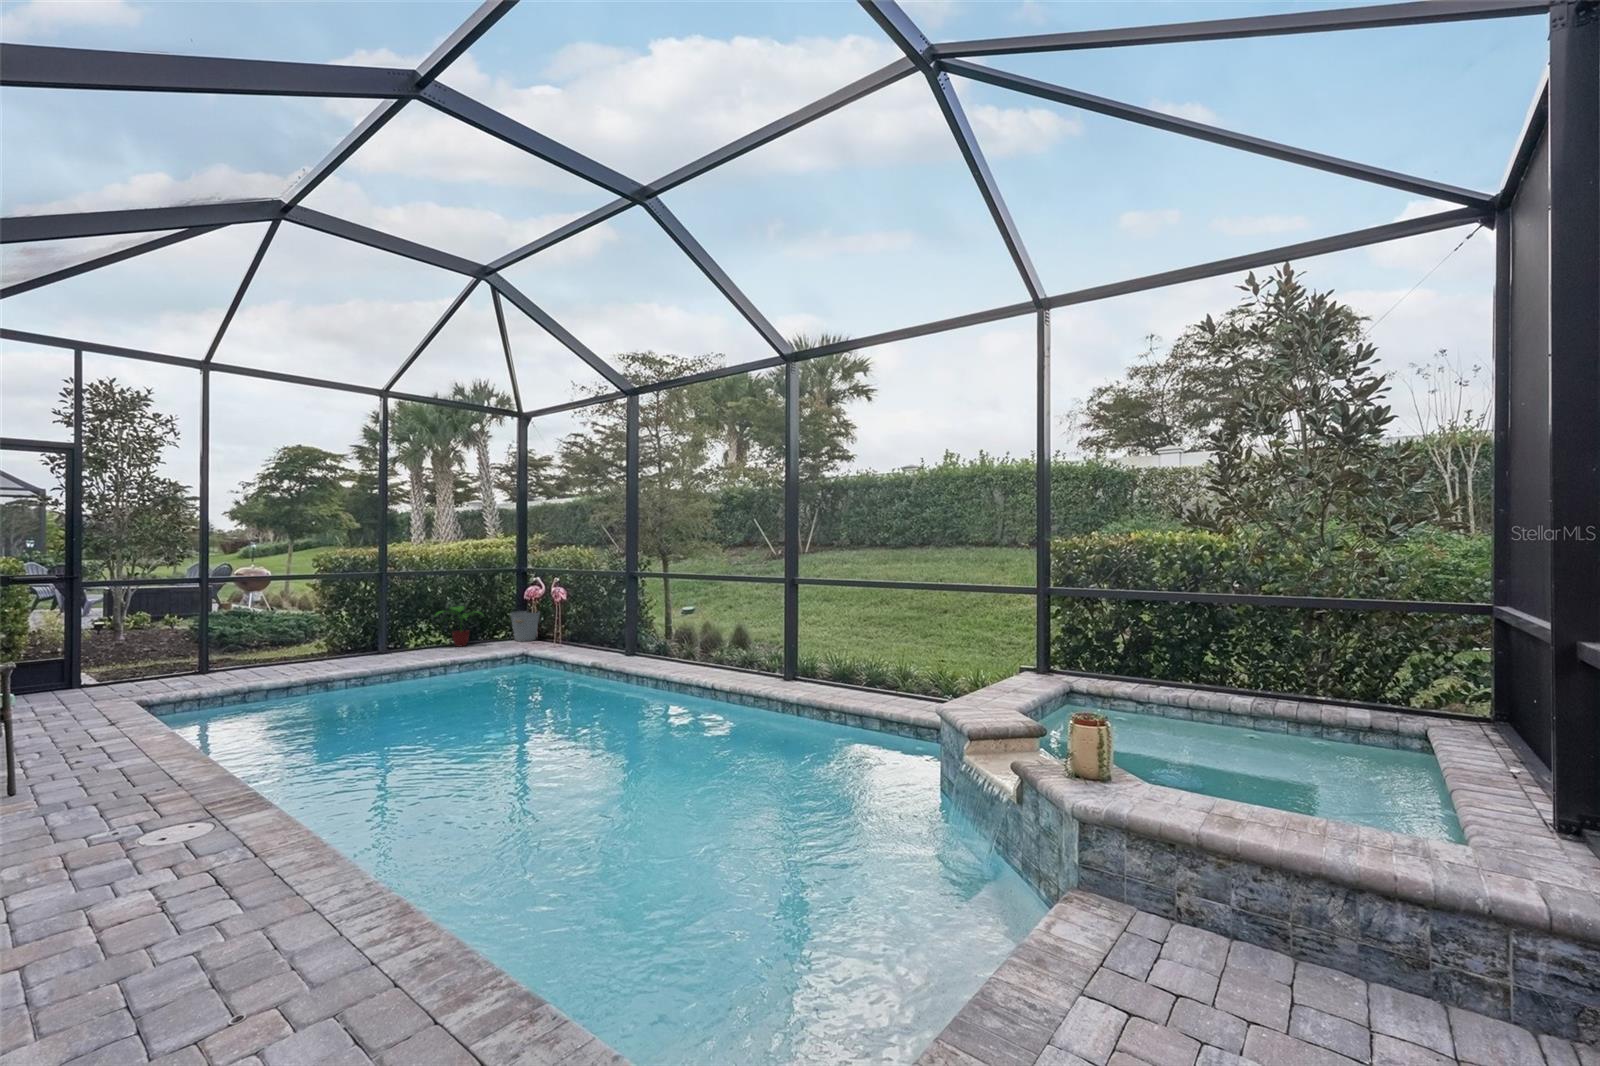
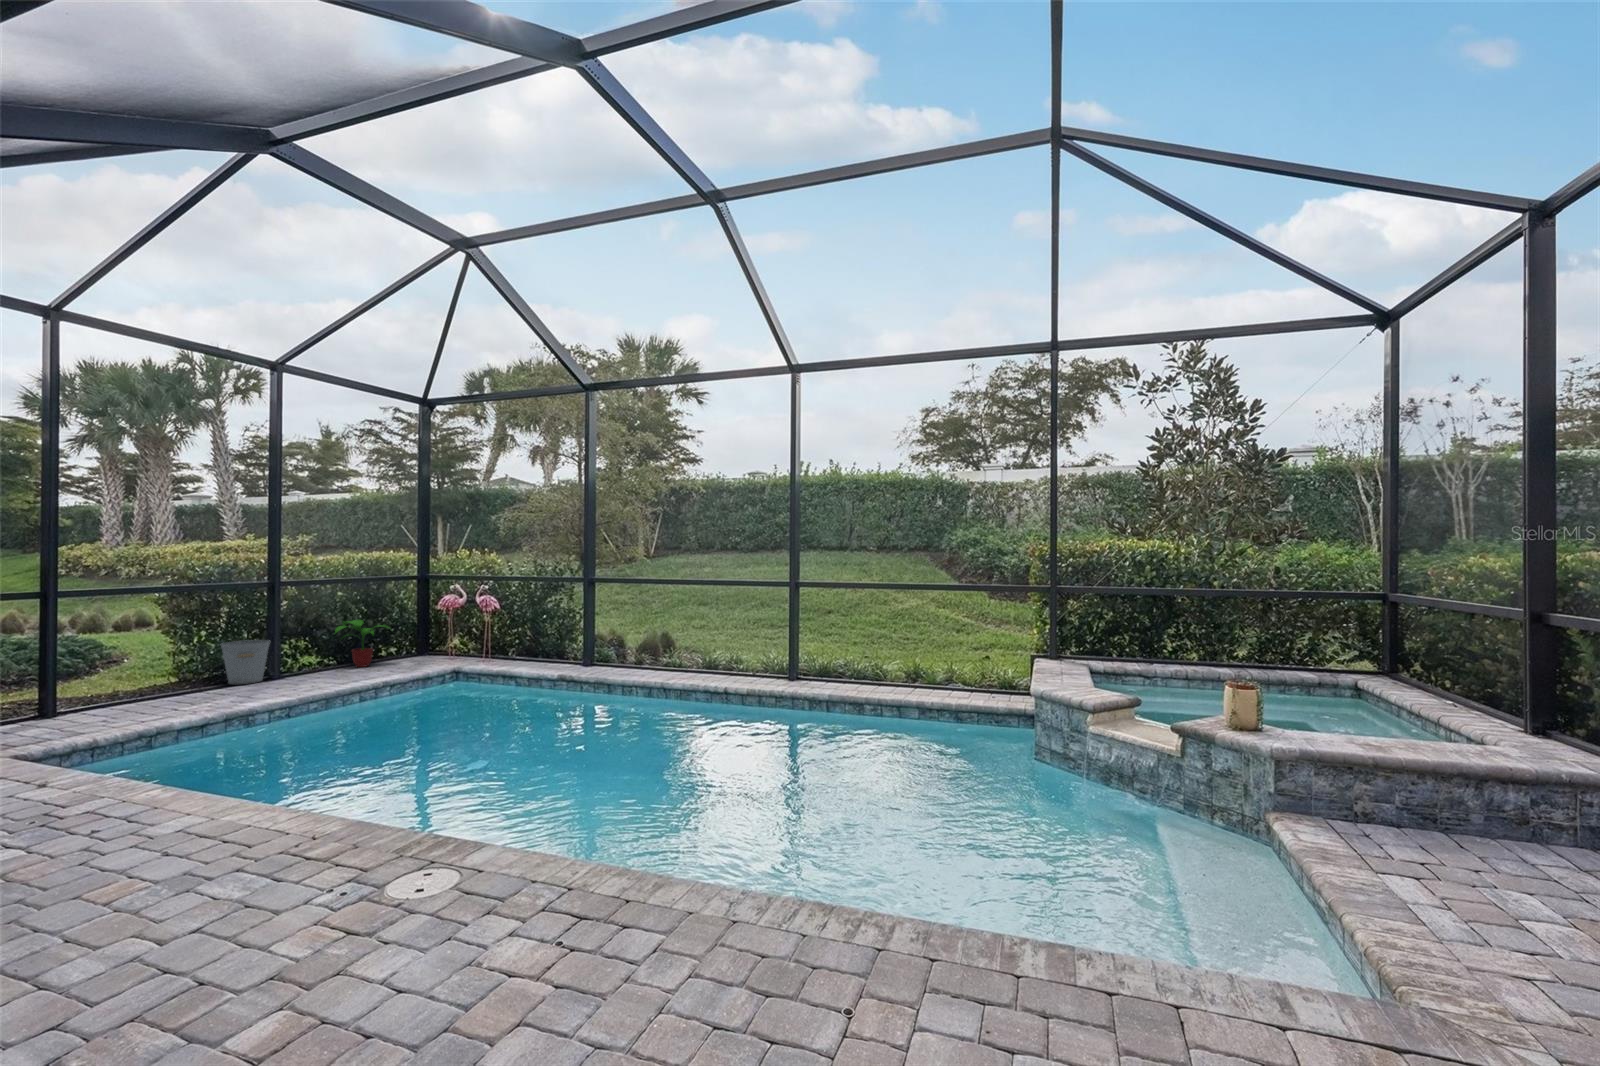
bucket: present [510,611,540,641] -> present [221,640,270,684]

